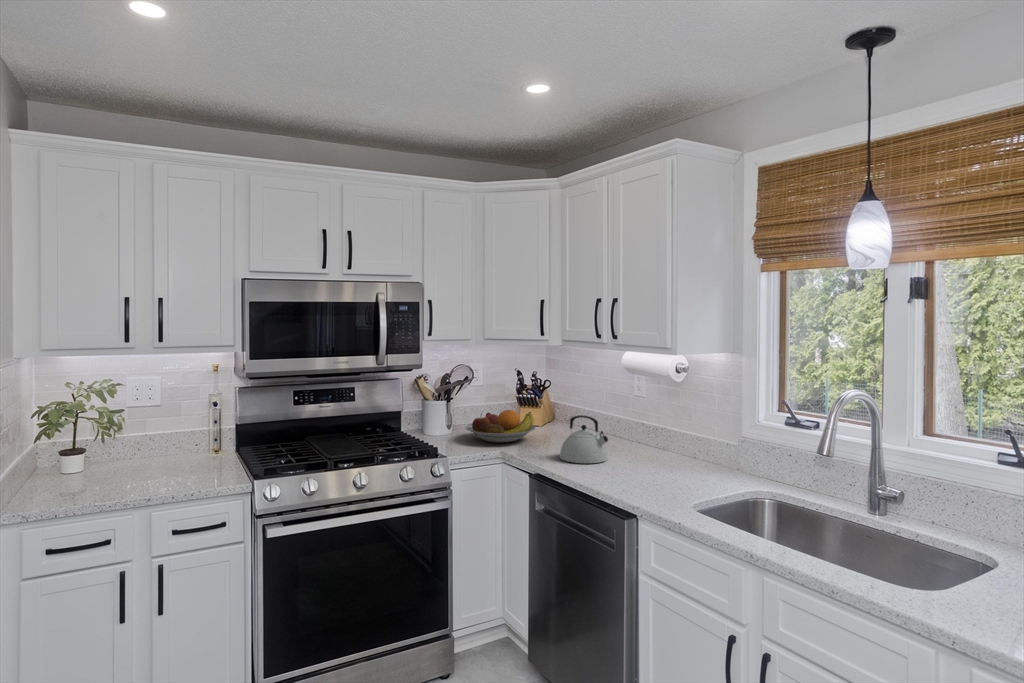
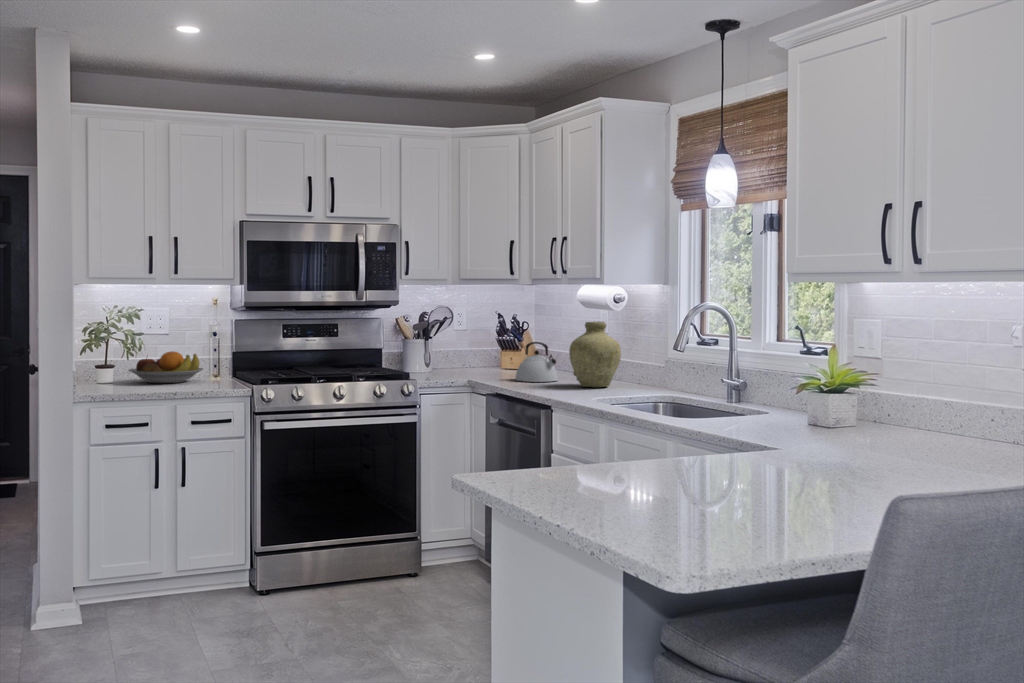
vase: none [634,398,695,477] -> present [569,322,621,387]
fruit bowl: present [465,410,536,443] -> present [128,351,203,383]

